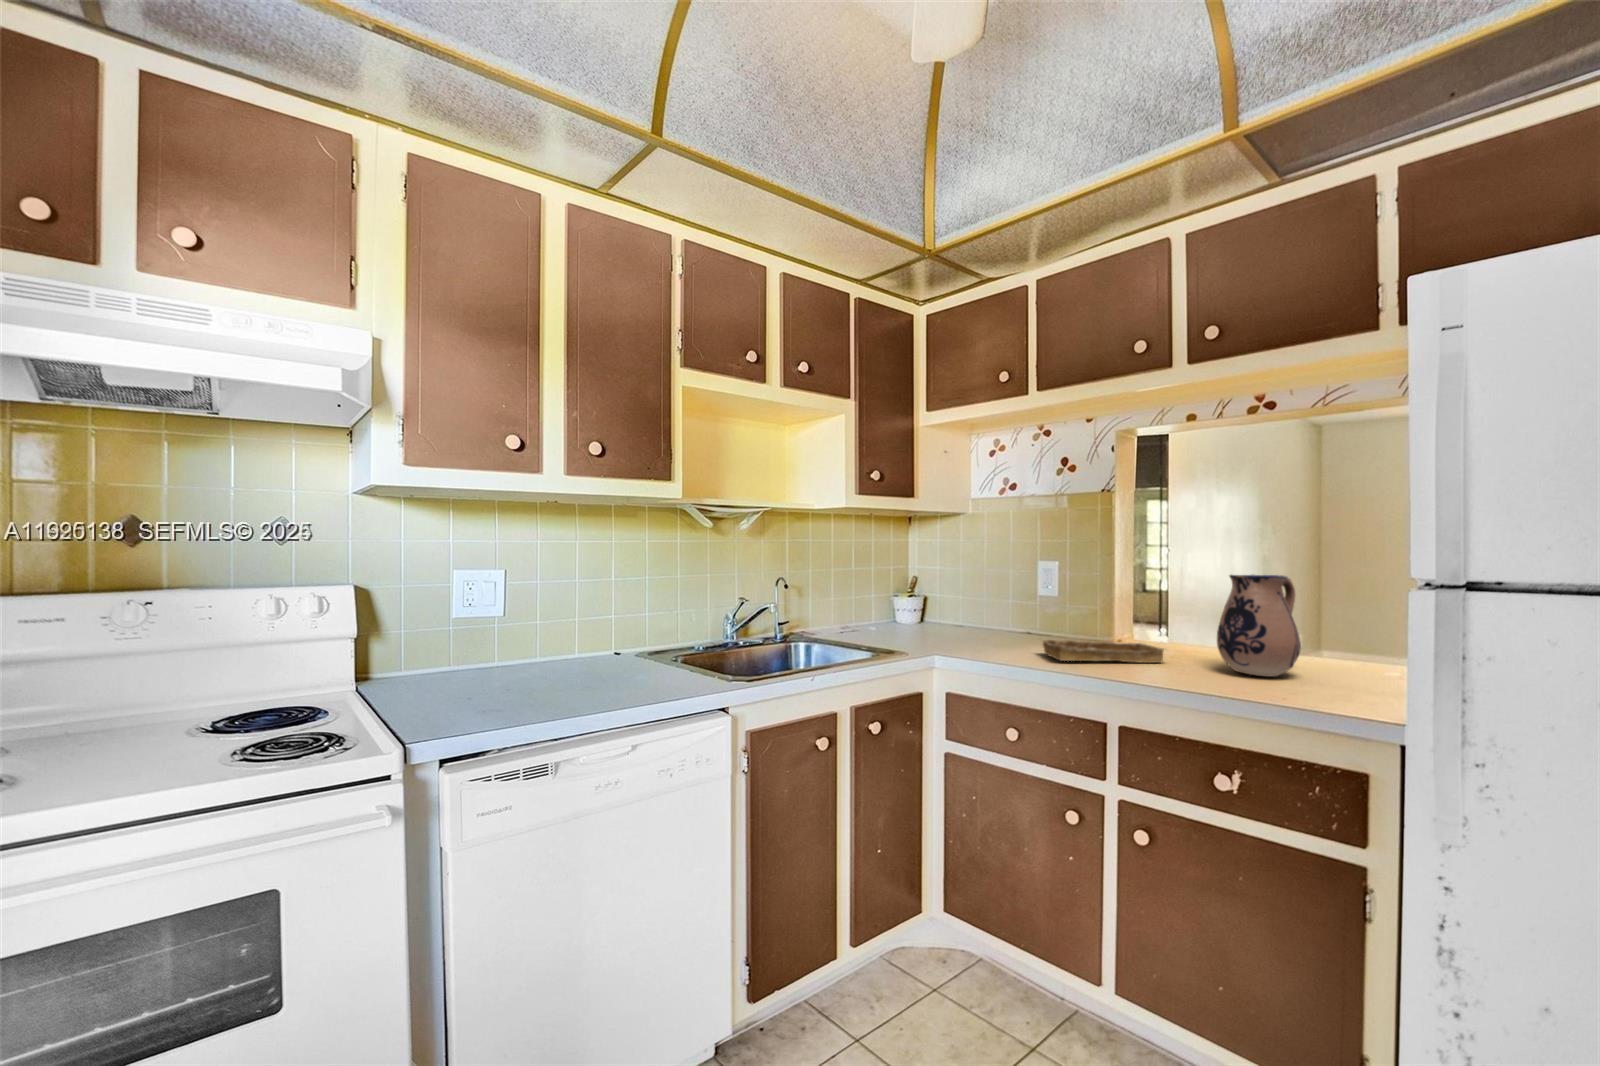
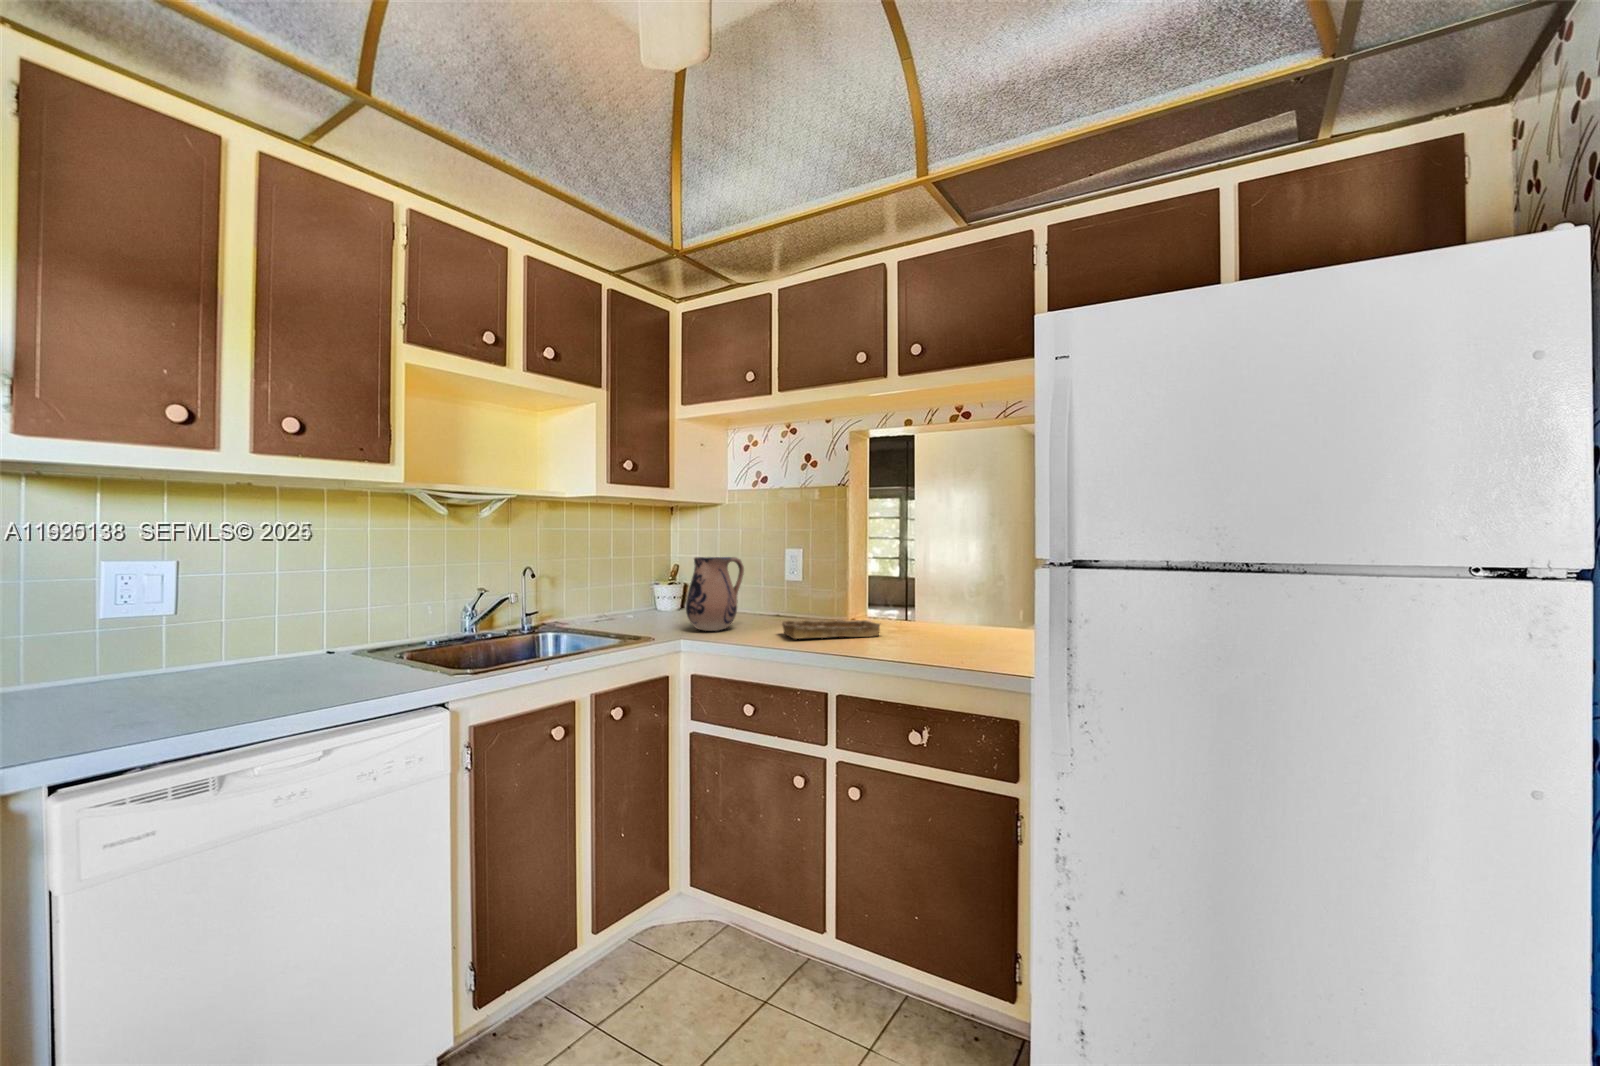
ceramic pitcher: present [1217,575,1301,676] -> present [686,557,744,631]

